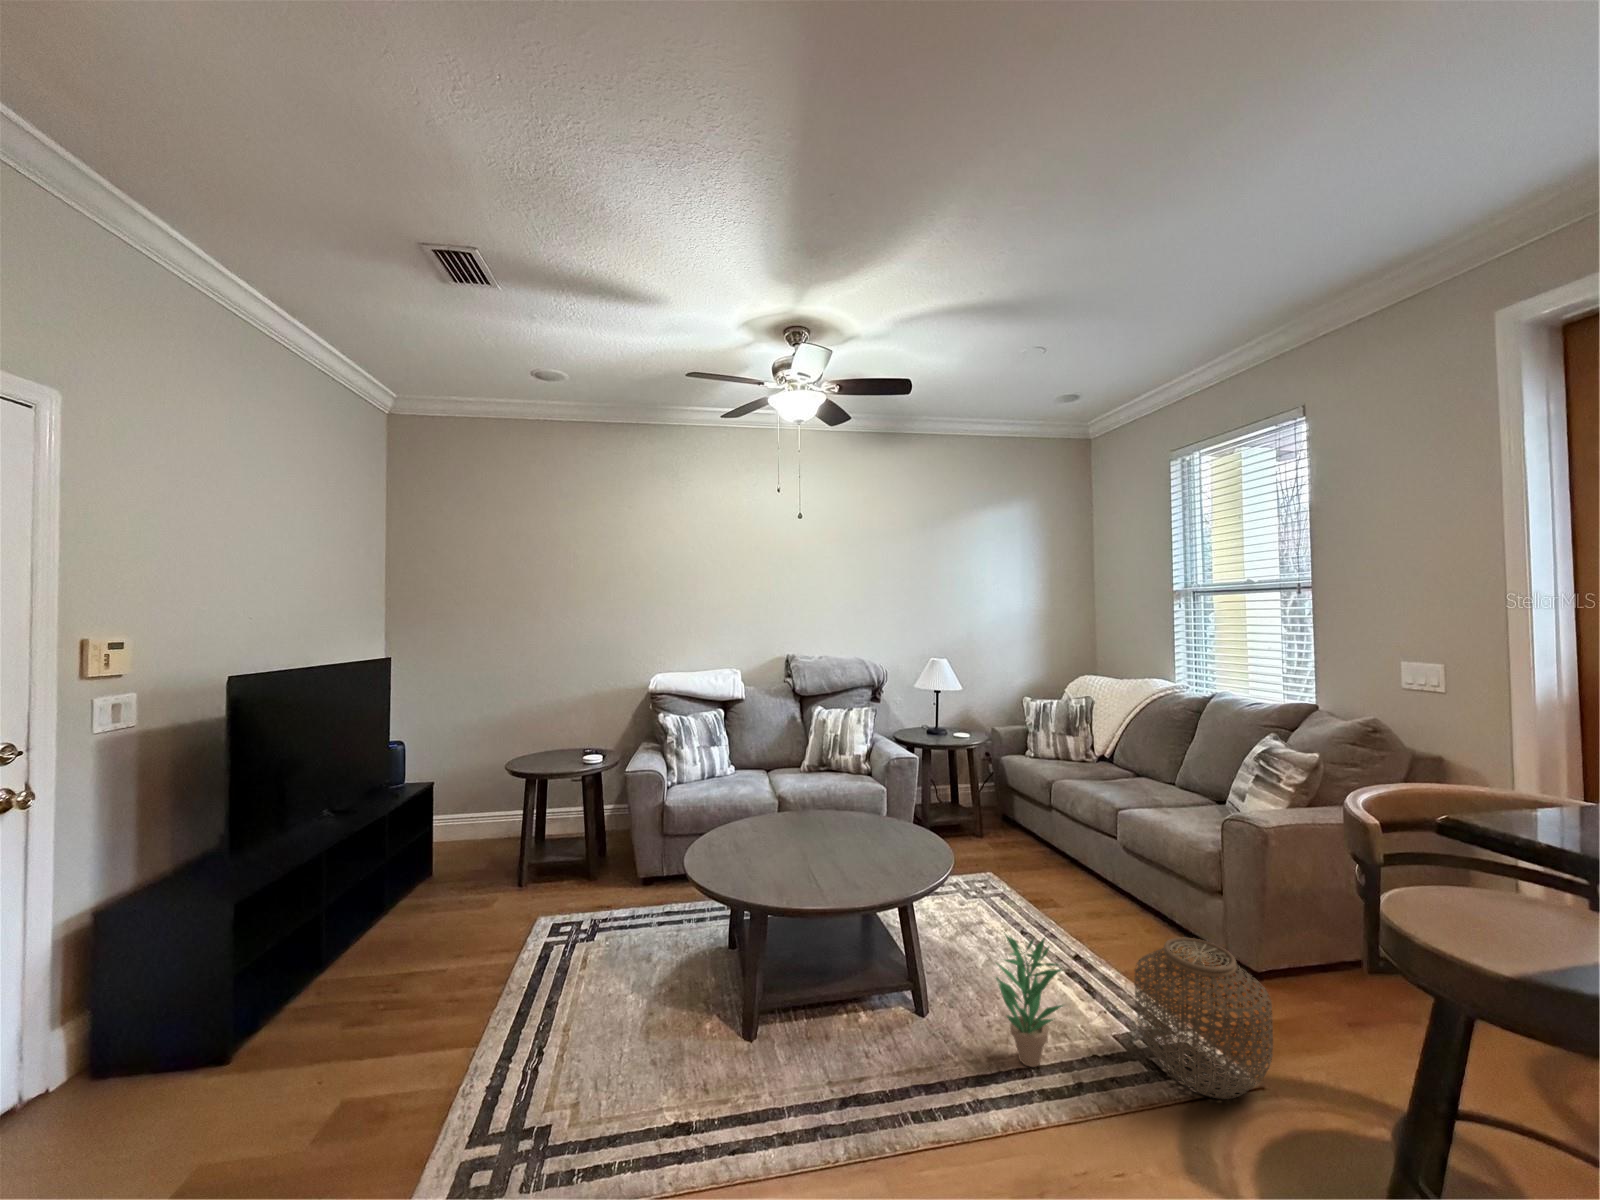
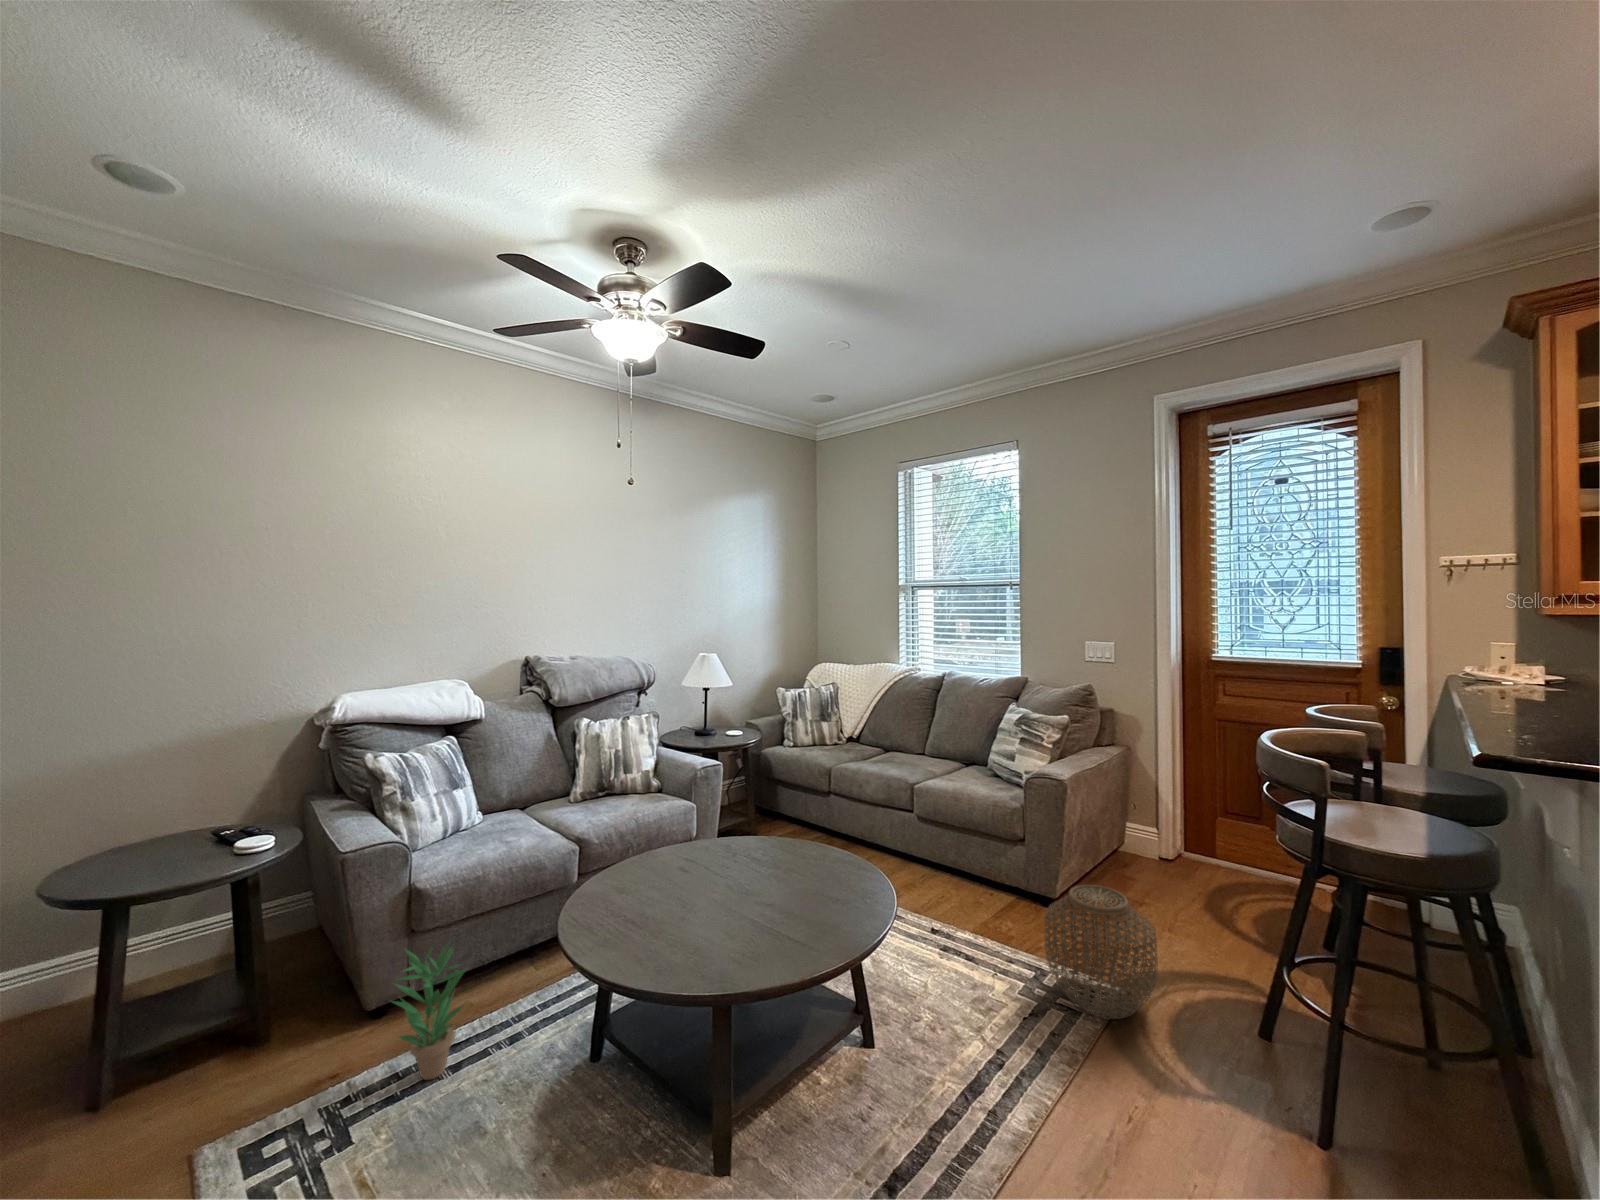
potted plant: present [996,932,1063,1067] -> present [392,943,467,1080]

